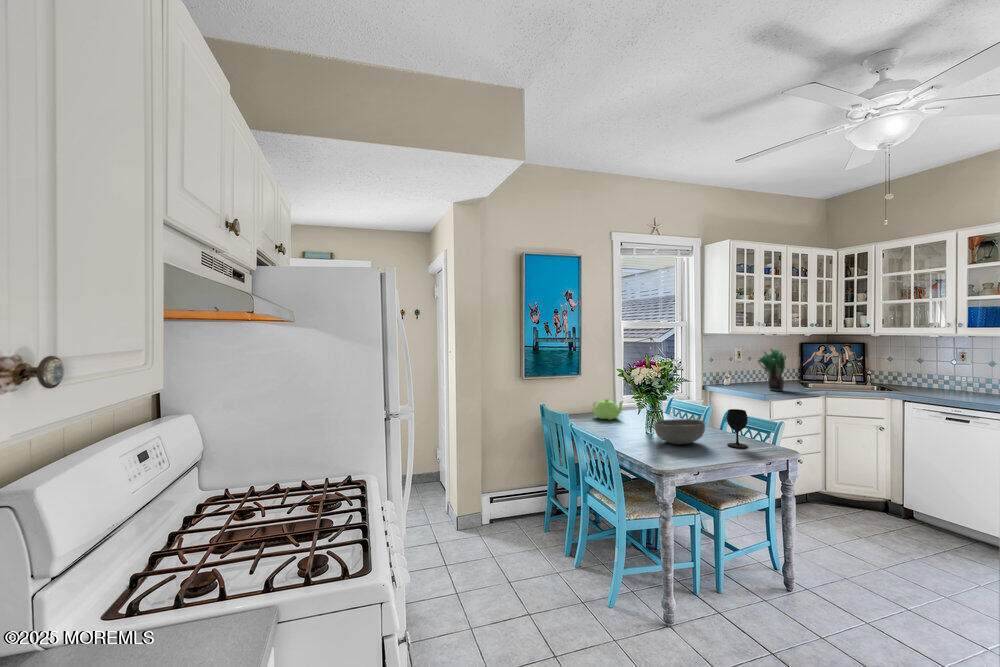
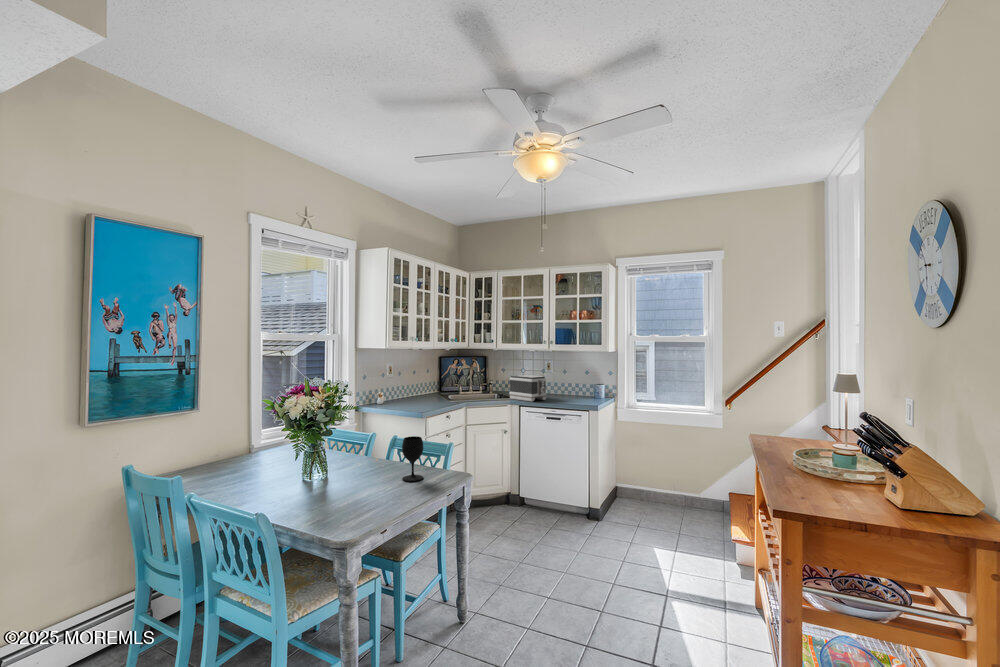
potted plant: present [758,349,785,391] -> none [411,364,434,406]
toaster: none [892,365,952,397] -> present [509,375,546,402]
teapot: present [593,399,624,420] -> none [217,440,268,471]
bowl: present [654,419,705,444] -> none [318,455,380,492]

